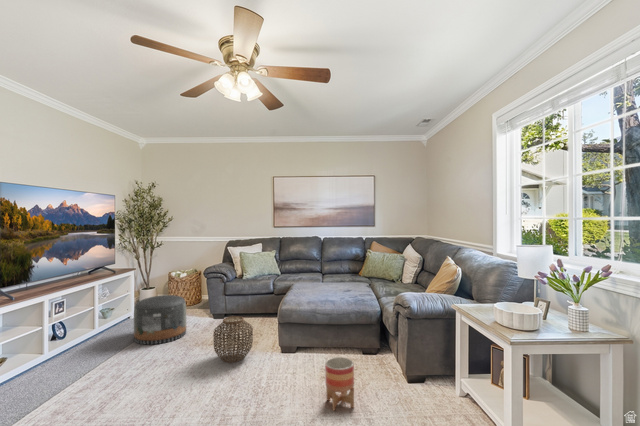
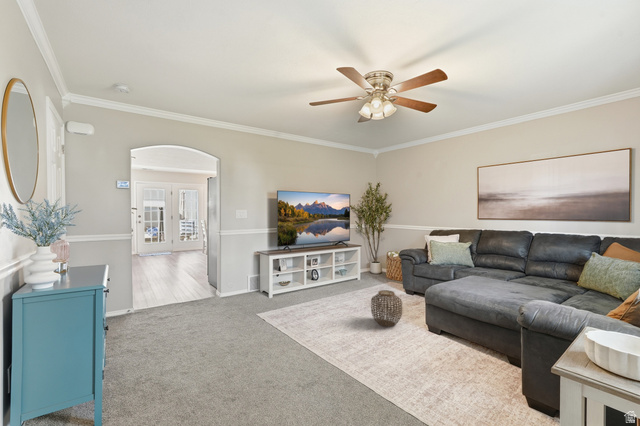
pouf: present [134,295,186,344] -> none [345,266,380,300]
planter: present [325,357,354,411] -> none [407,344,436,396]

